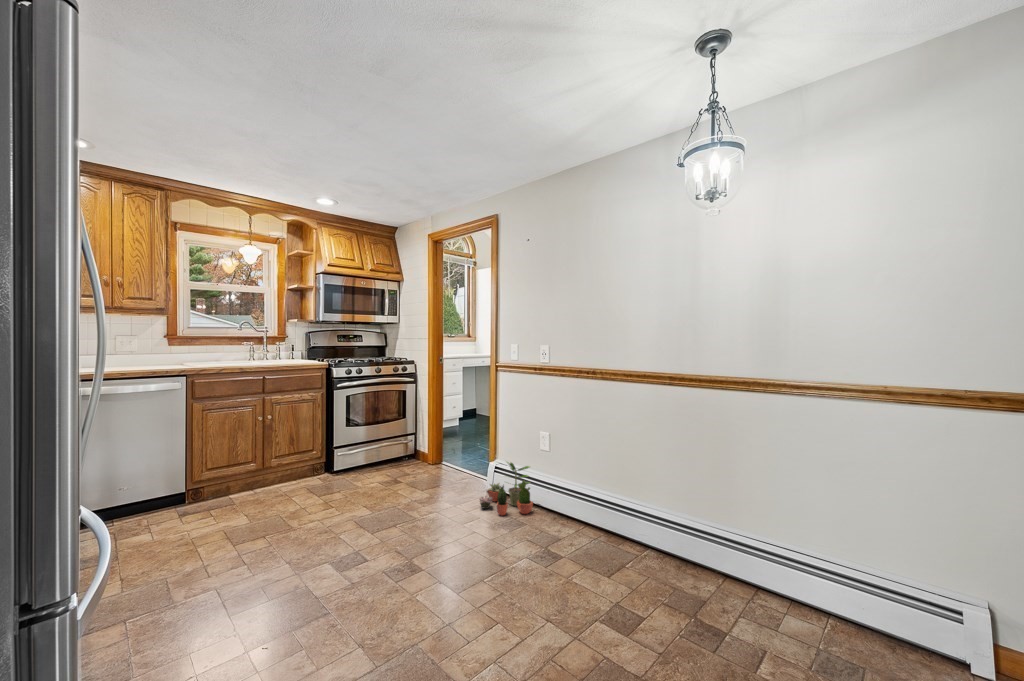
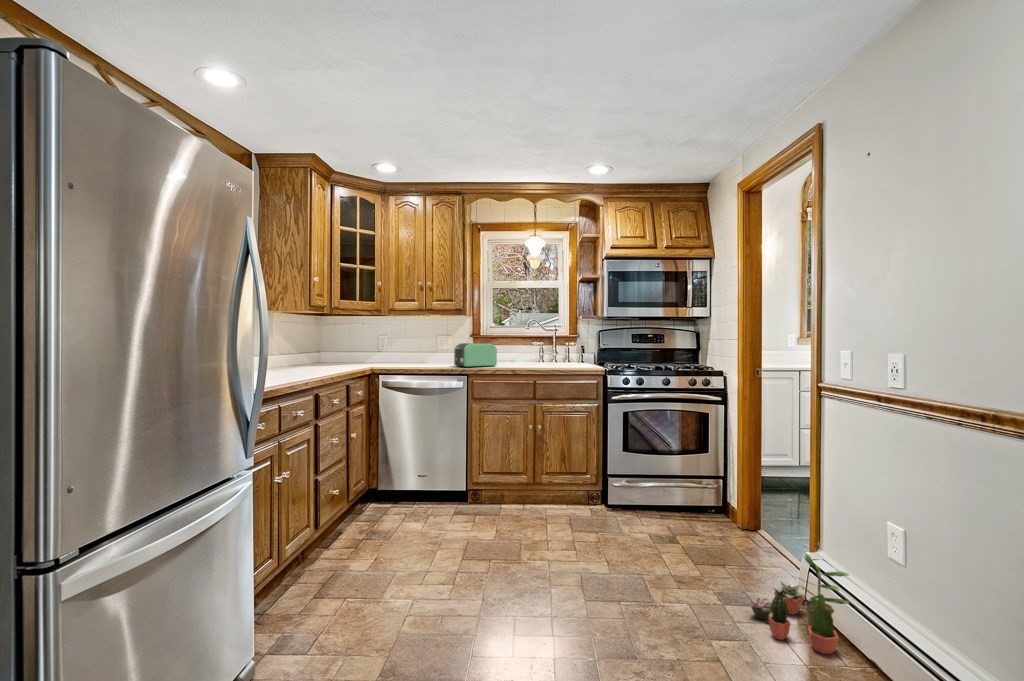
toaster: none [166,342,218,366] -> present [454,343,497,367]

